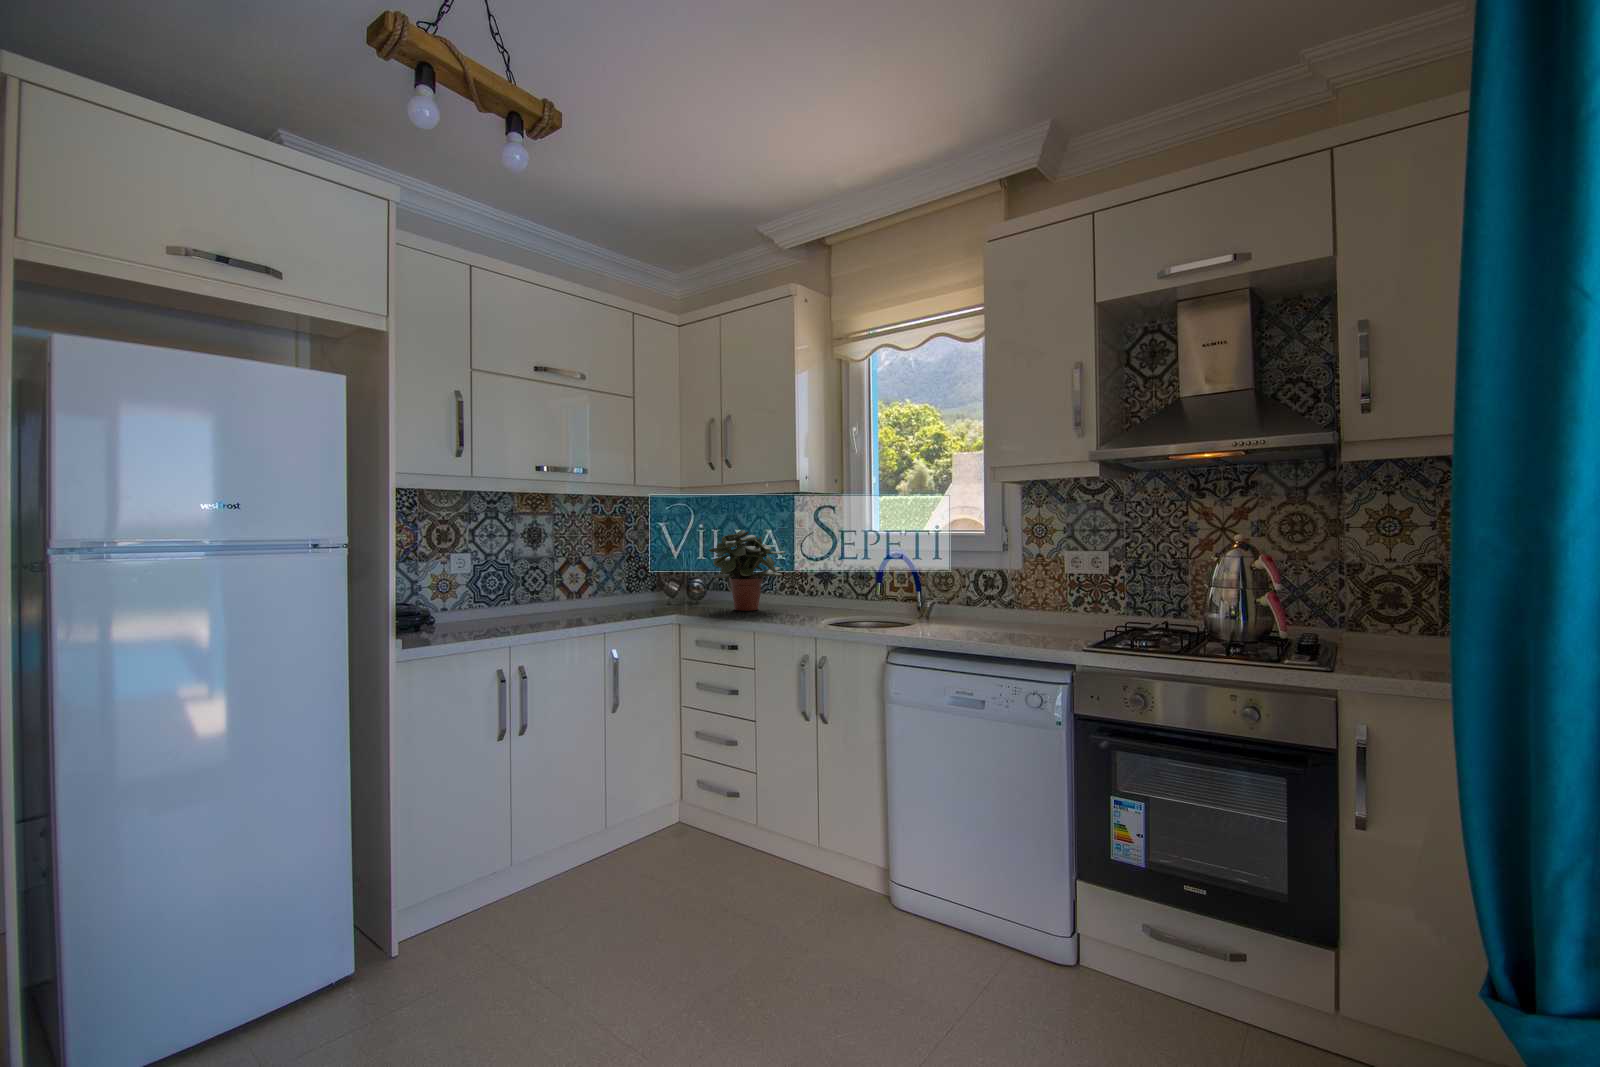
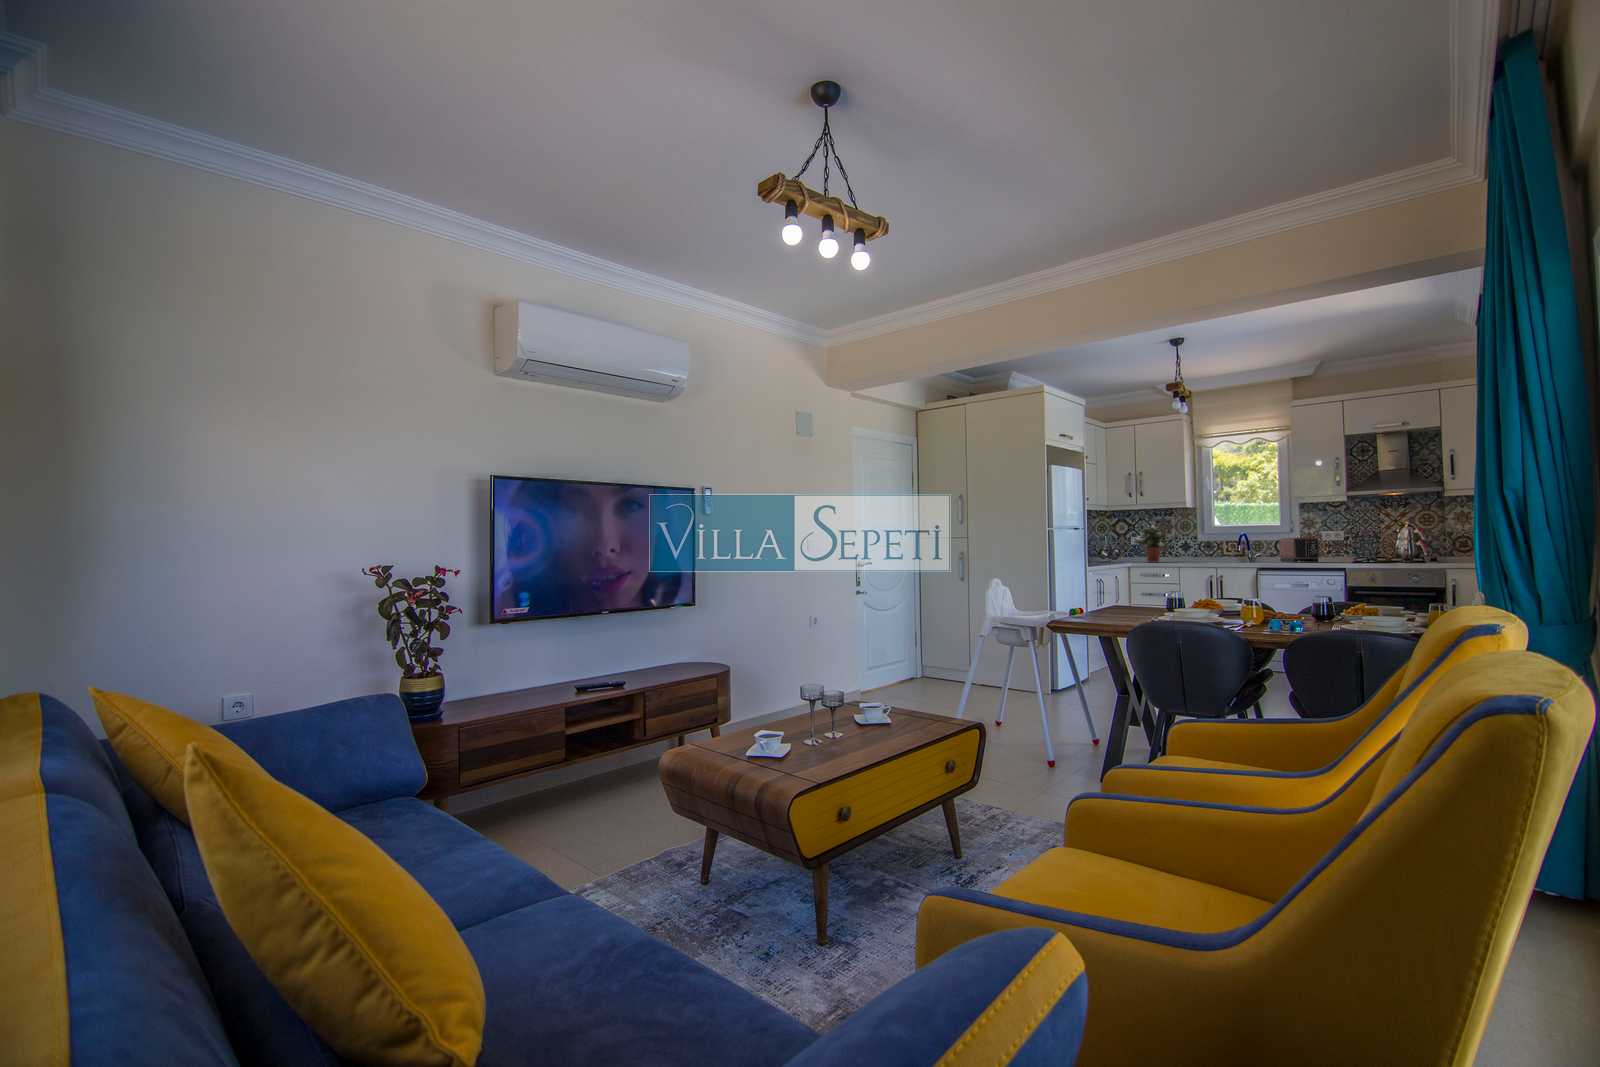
toaster: none [972,566,1036,634] -> present [1279,538,1320,562]

